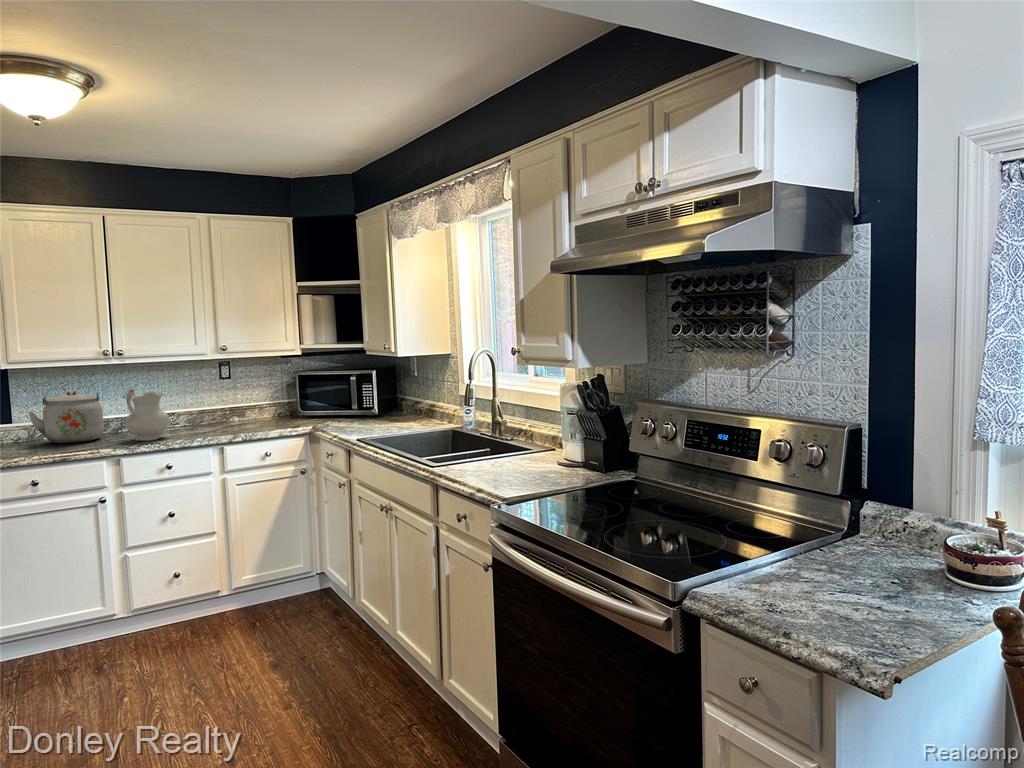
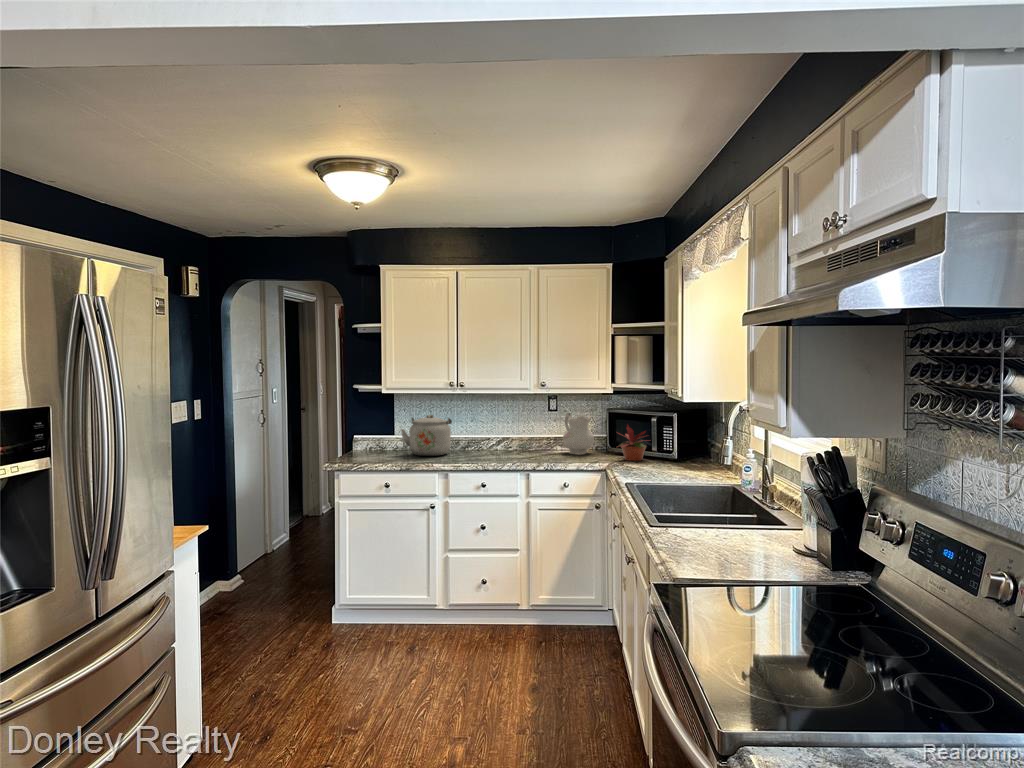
potted plant: none [311,384,355,422] -> present [620,425,647,461]
ceramic pitcher: present [126,389,169,441] -> present [563,413,594,455]

